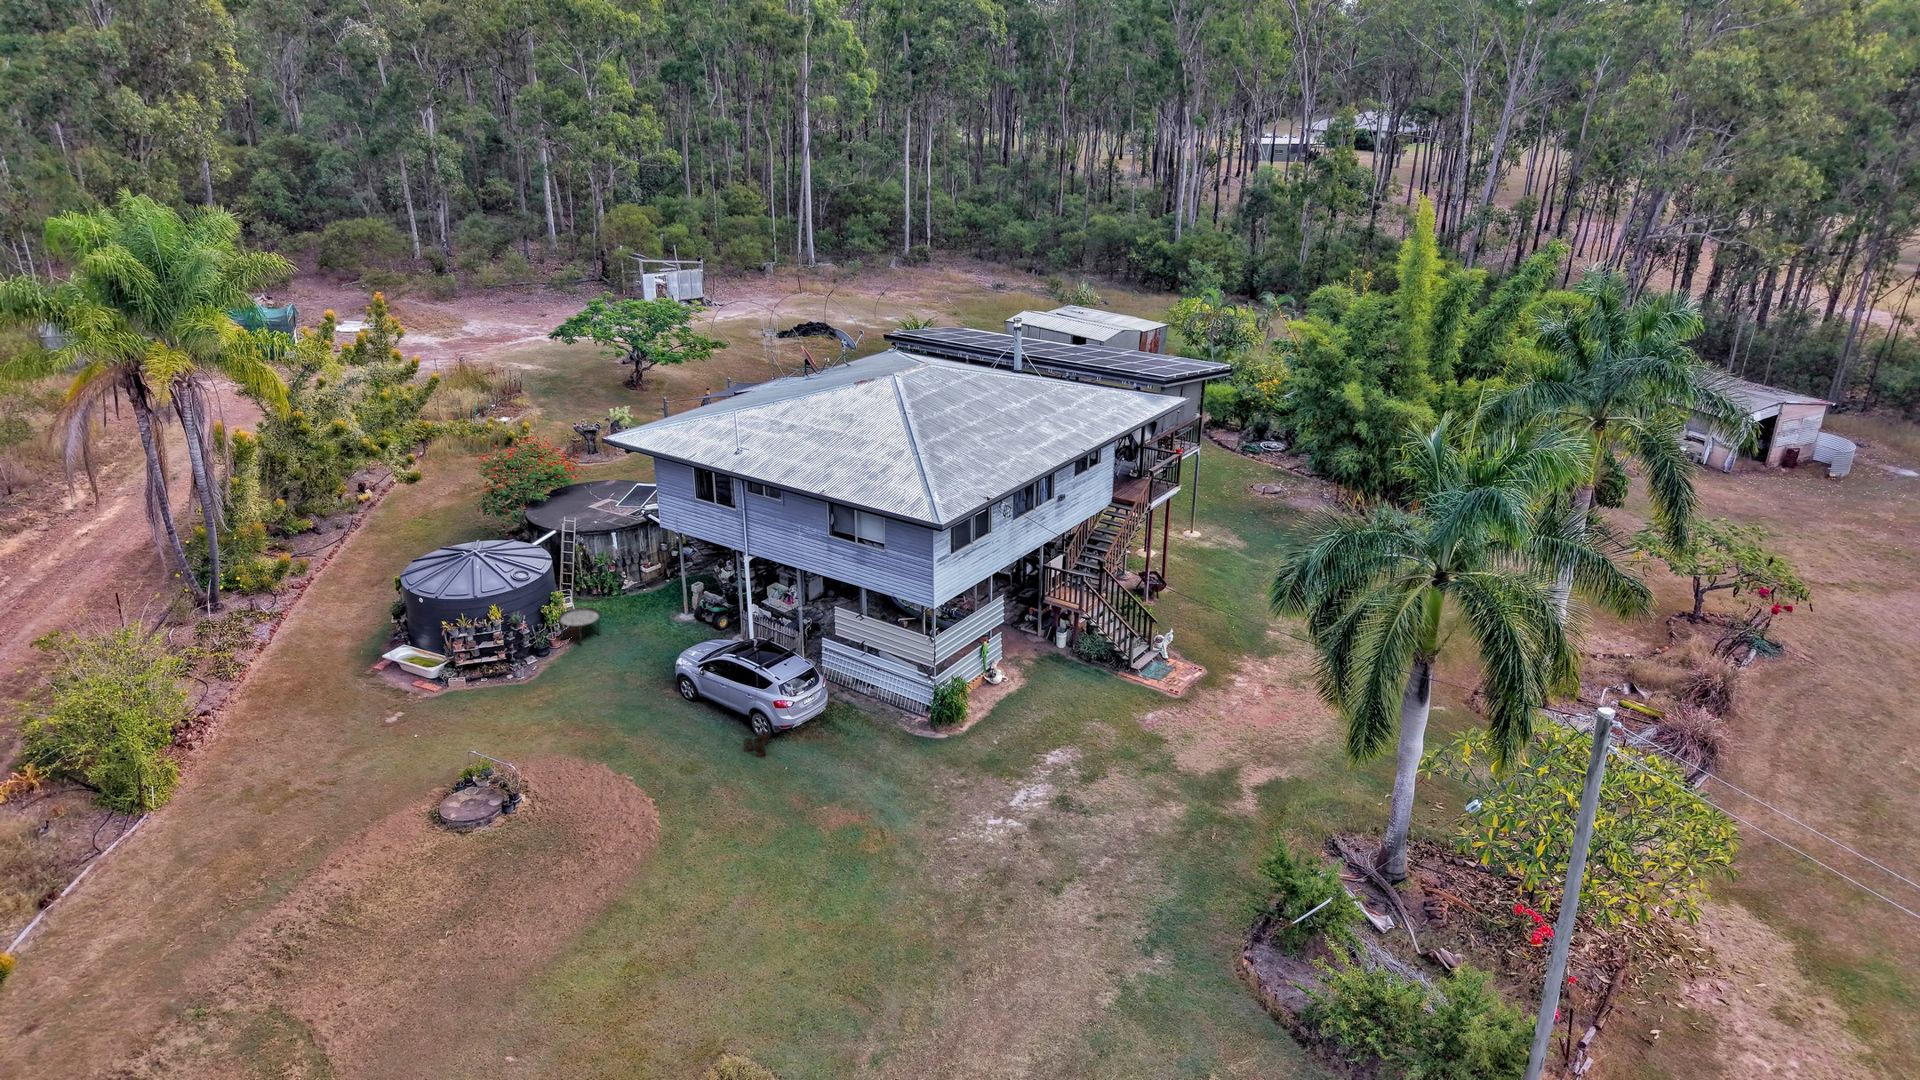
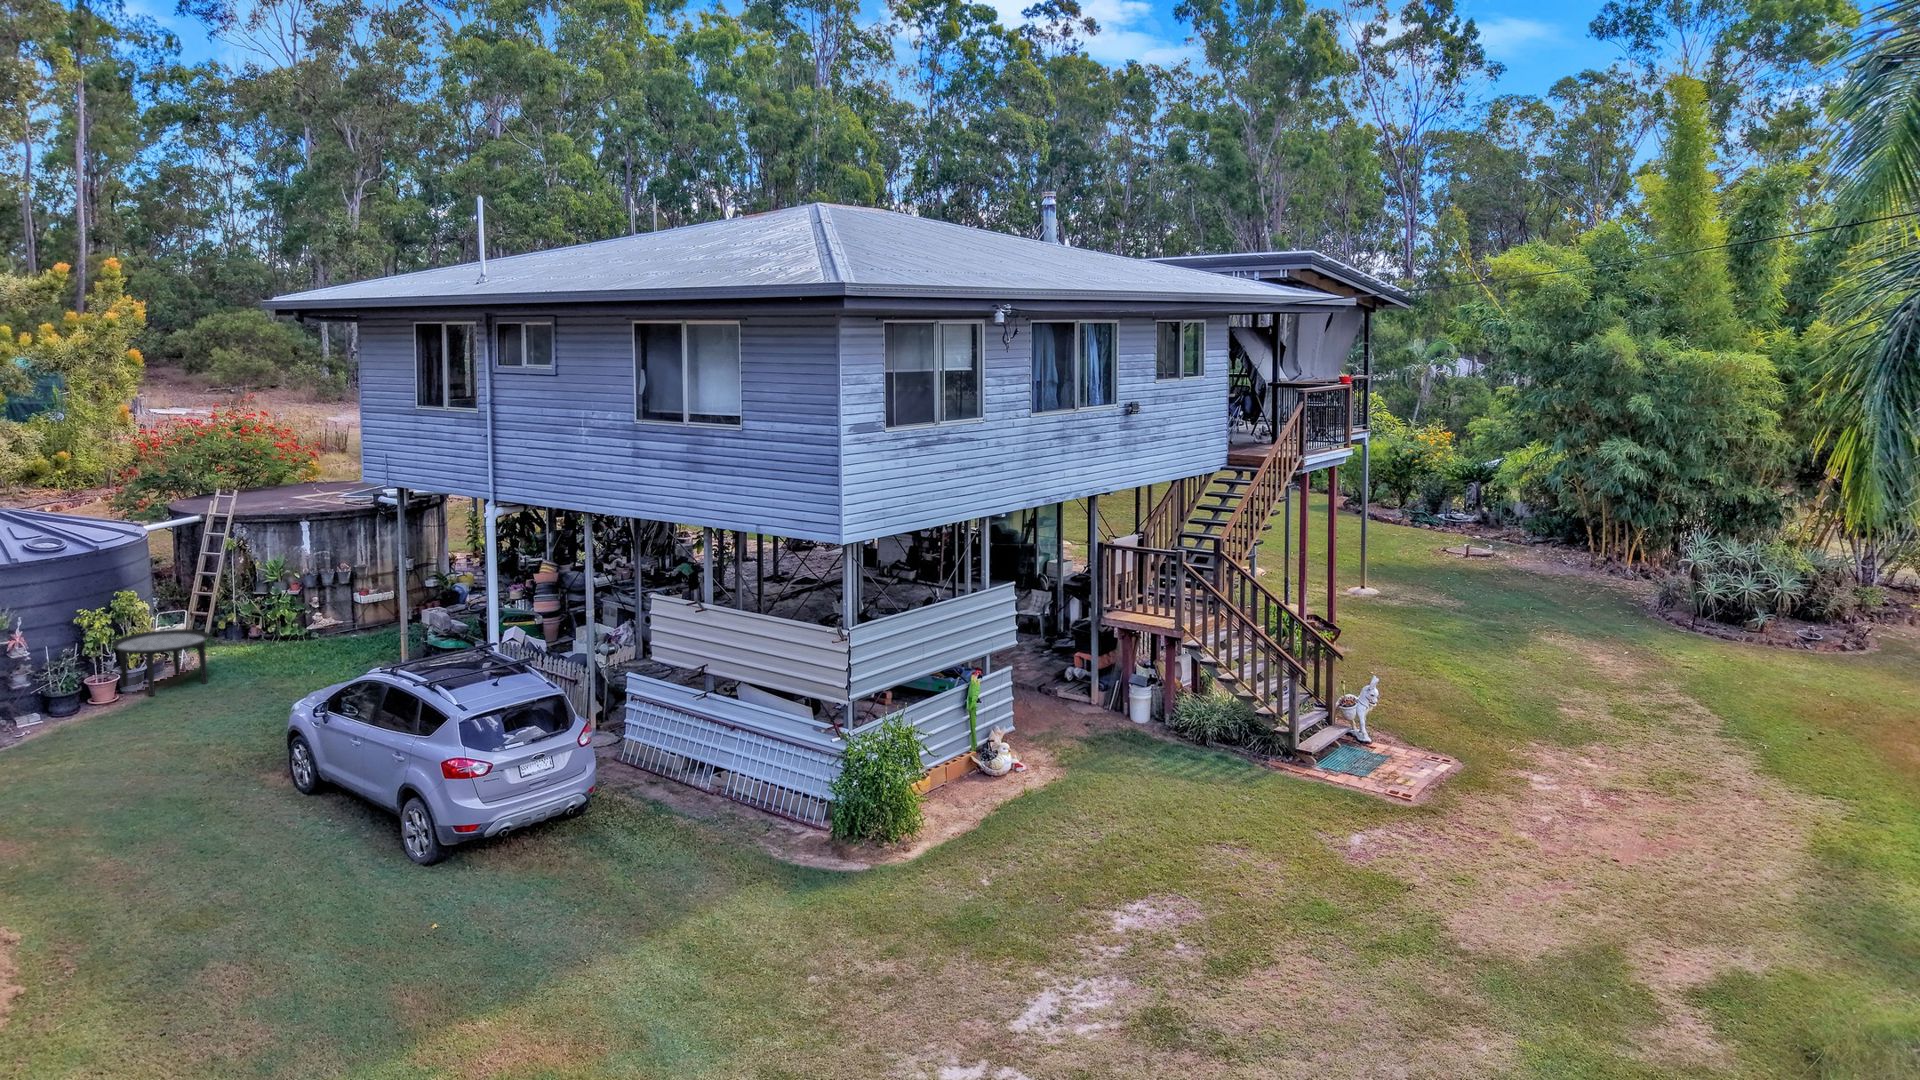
woven basket: present [744,732,769,757] -> none [347,837,426,897]

